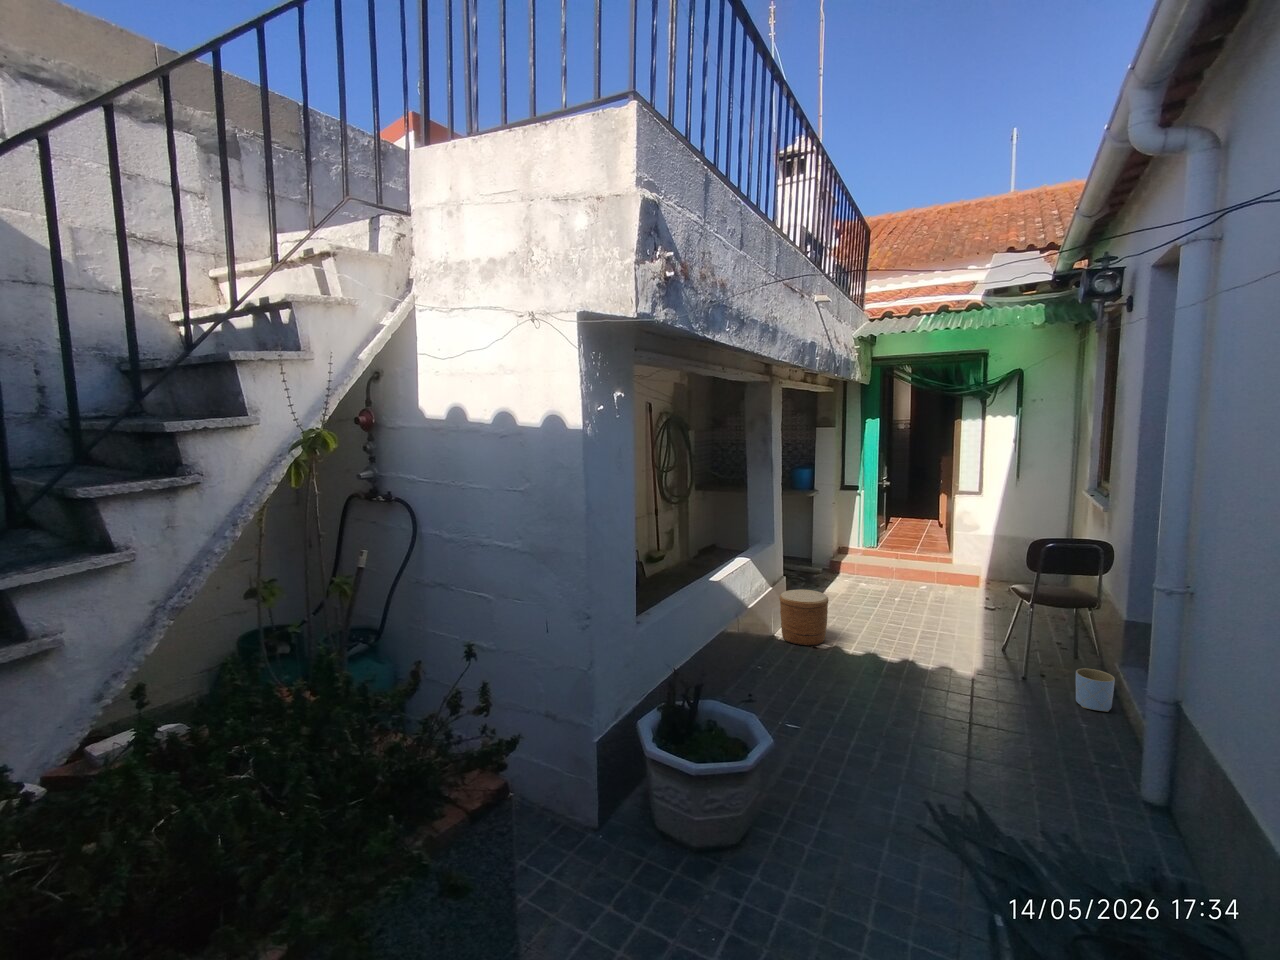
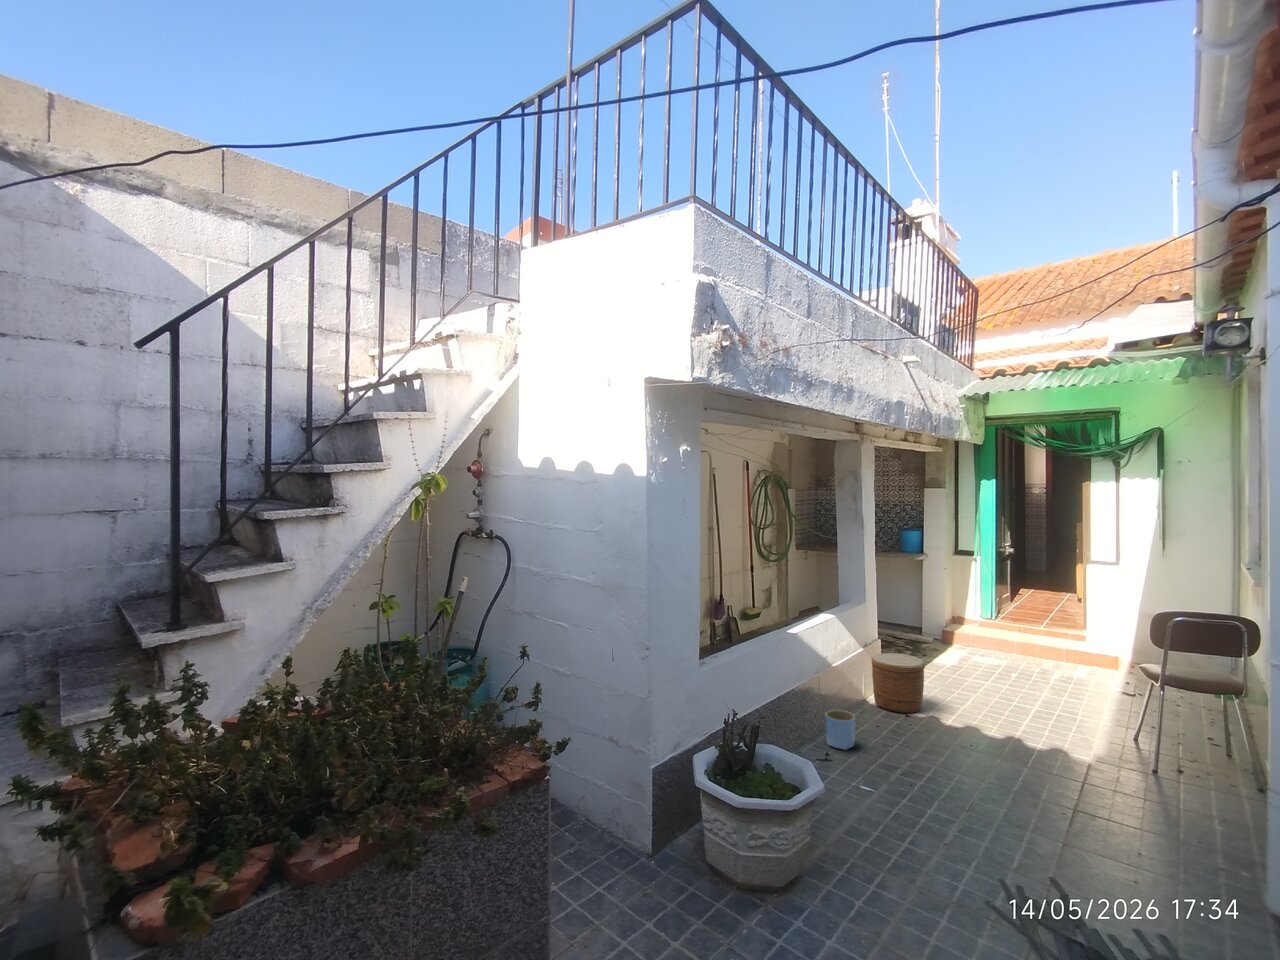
planter: present [1076,668,1115,712] -> present [825,710,855,750]

